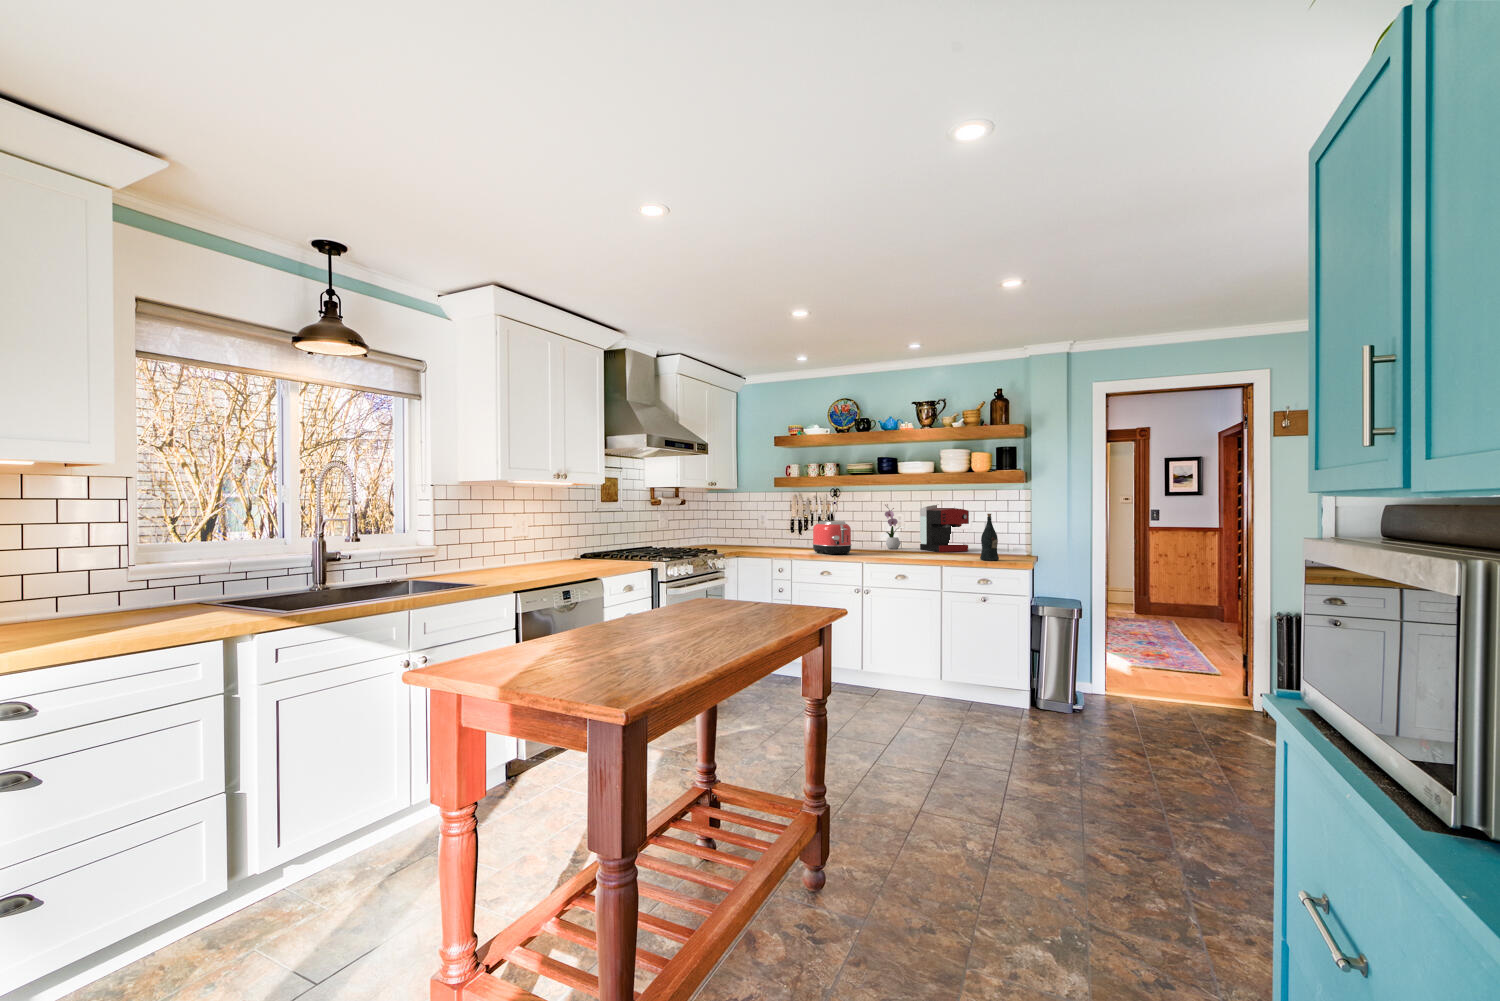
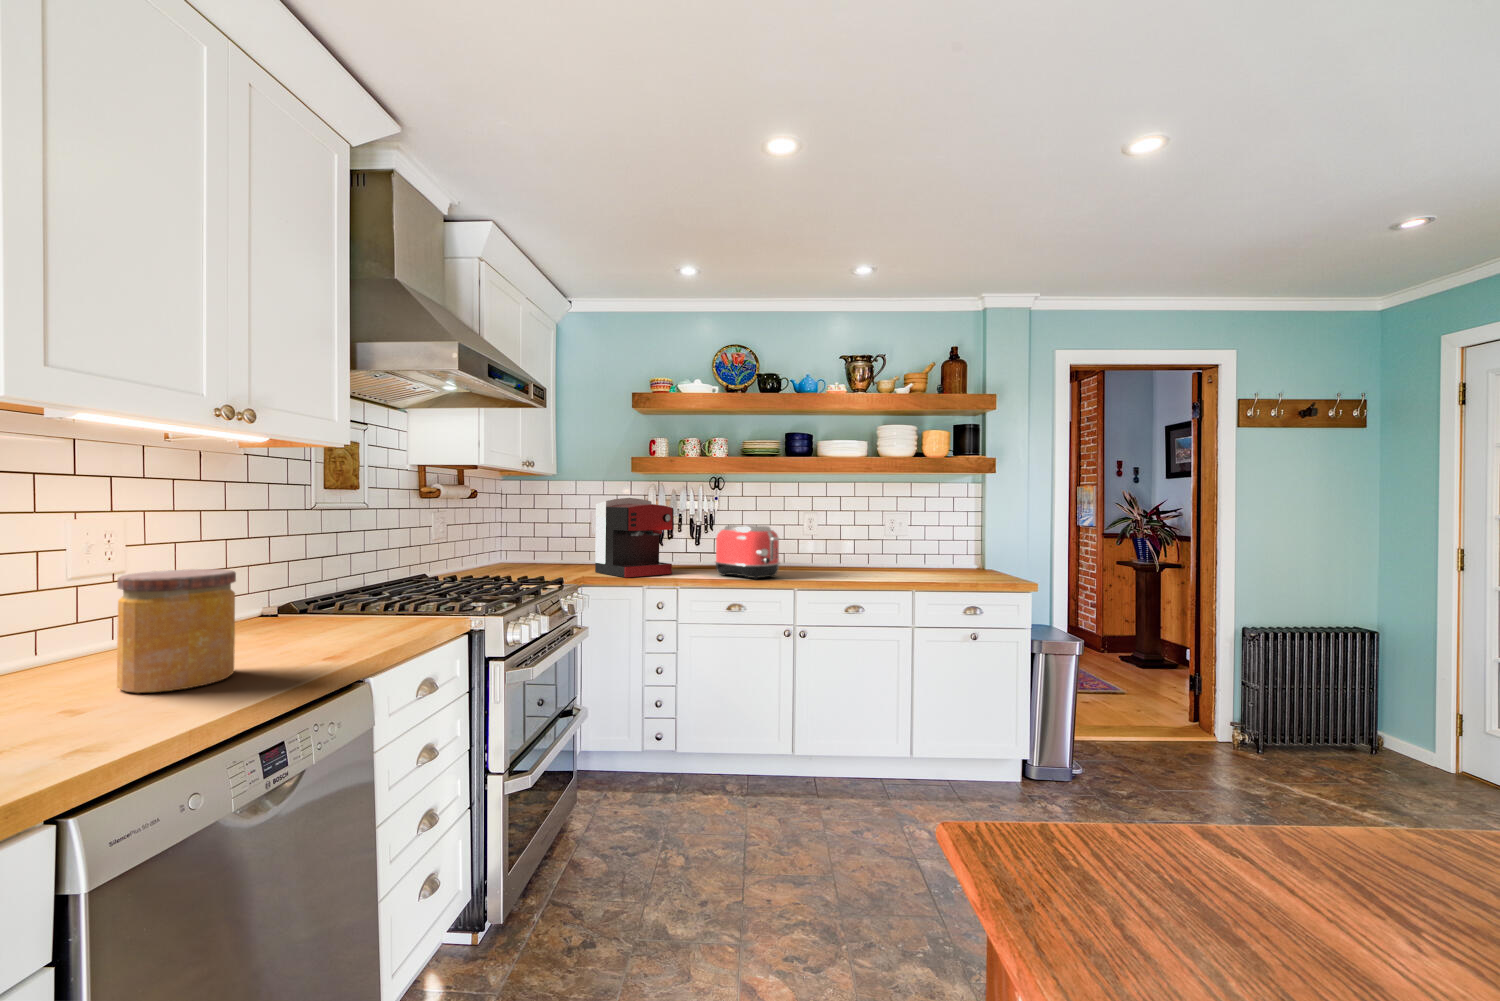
flower arrangement: present [885,504,901,549] -> none [792,500,814,564]
coffee maker: present [920,505,969,552] -> present [595,498,674,577]
wine bottle: present [980,514,999,561] -> none [971,515,998,583]
jar: none [530,534,561,572] -> present [117,569,236,693]

